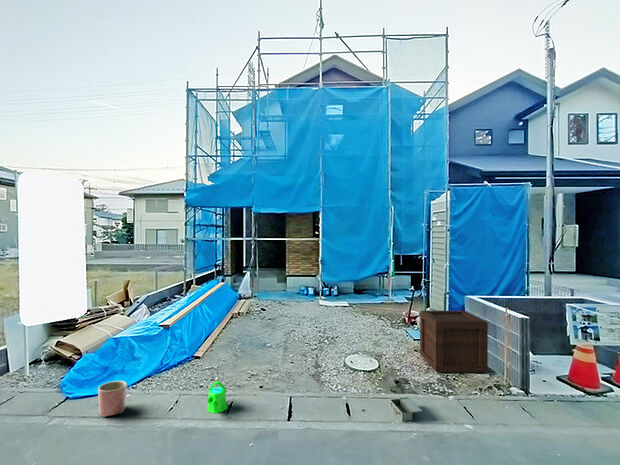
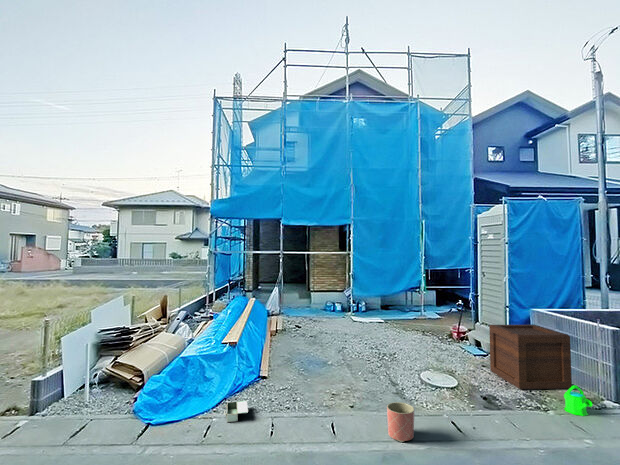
planter: present [98,381,127,417] -> present [387,402,415,442]
watering can: present [207,381,227,413] -> present [564,385,593,416]
toolbox: present [390,397,422,421] -> present [224,400,248,422]

